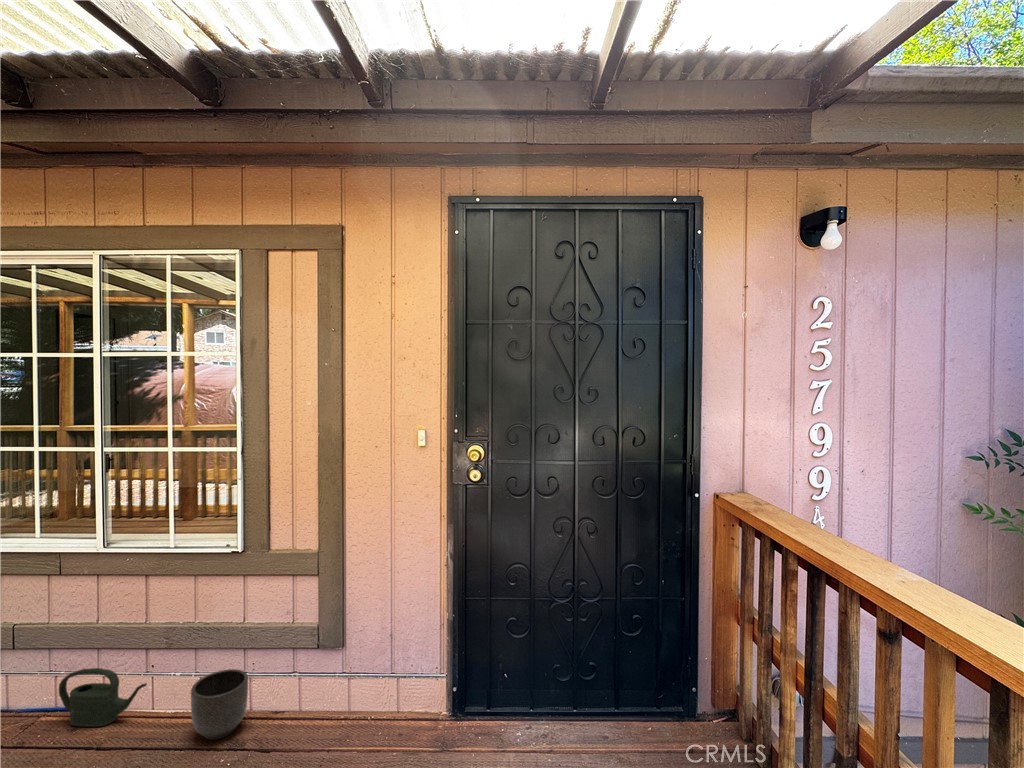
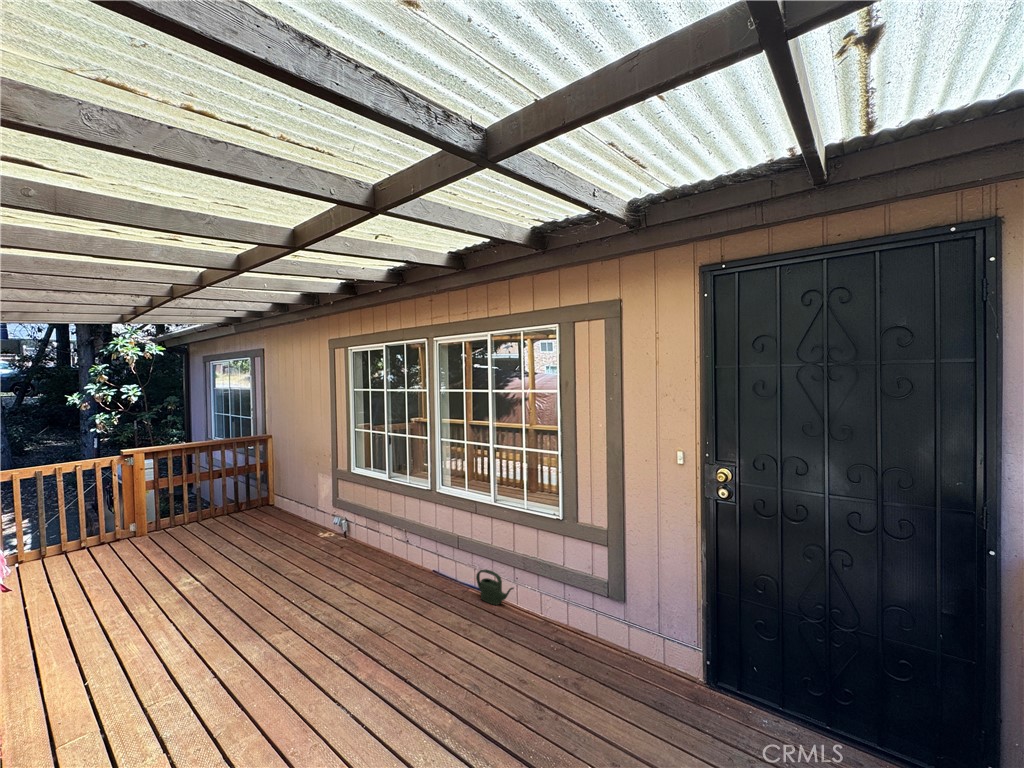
planter: present [191,669,248,740] -> none [533,593,565,635]

